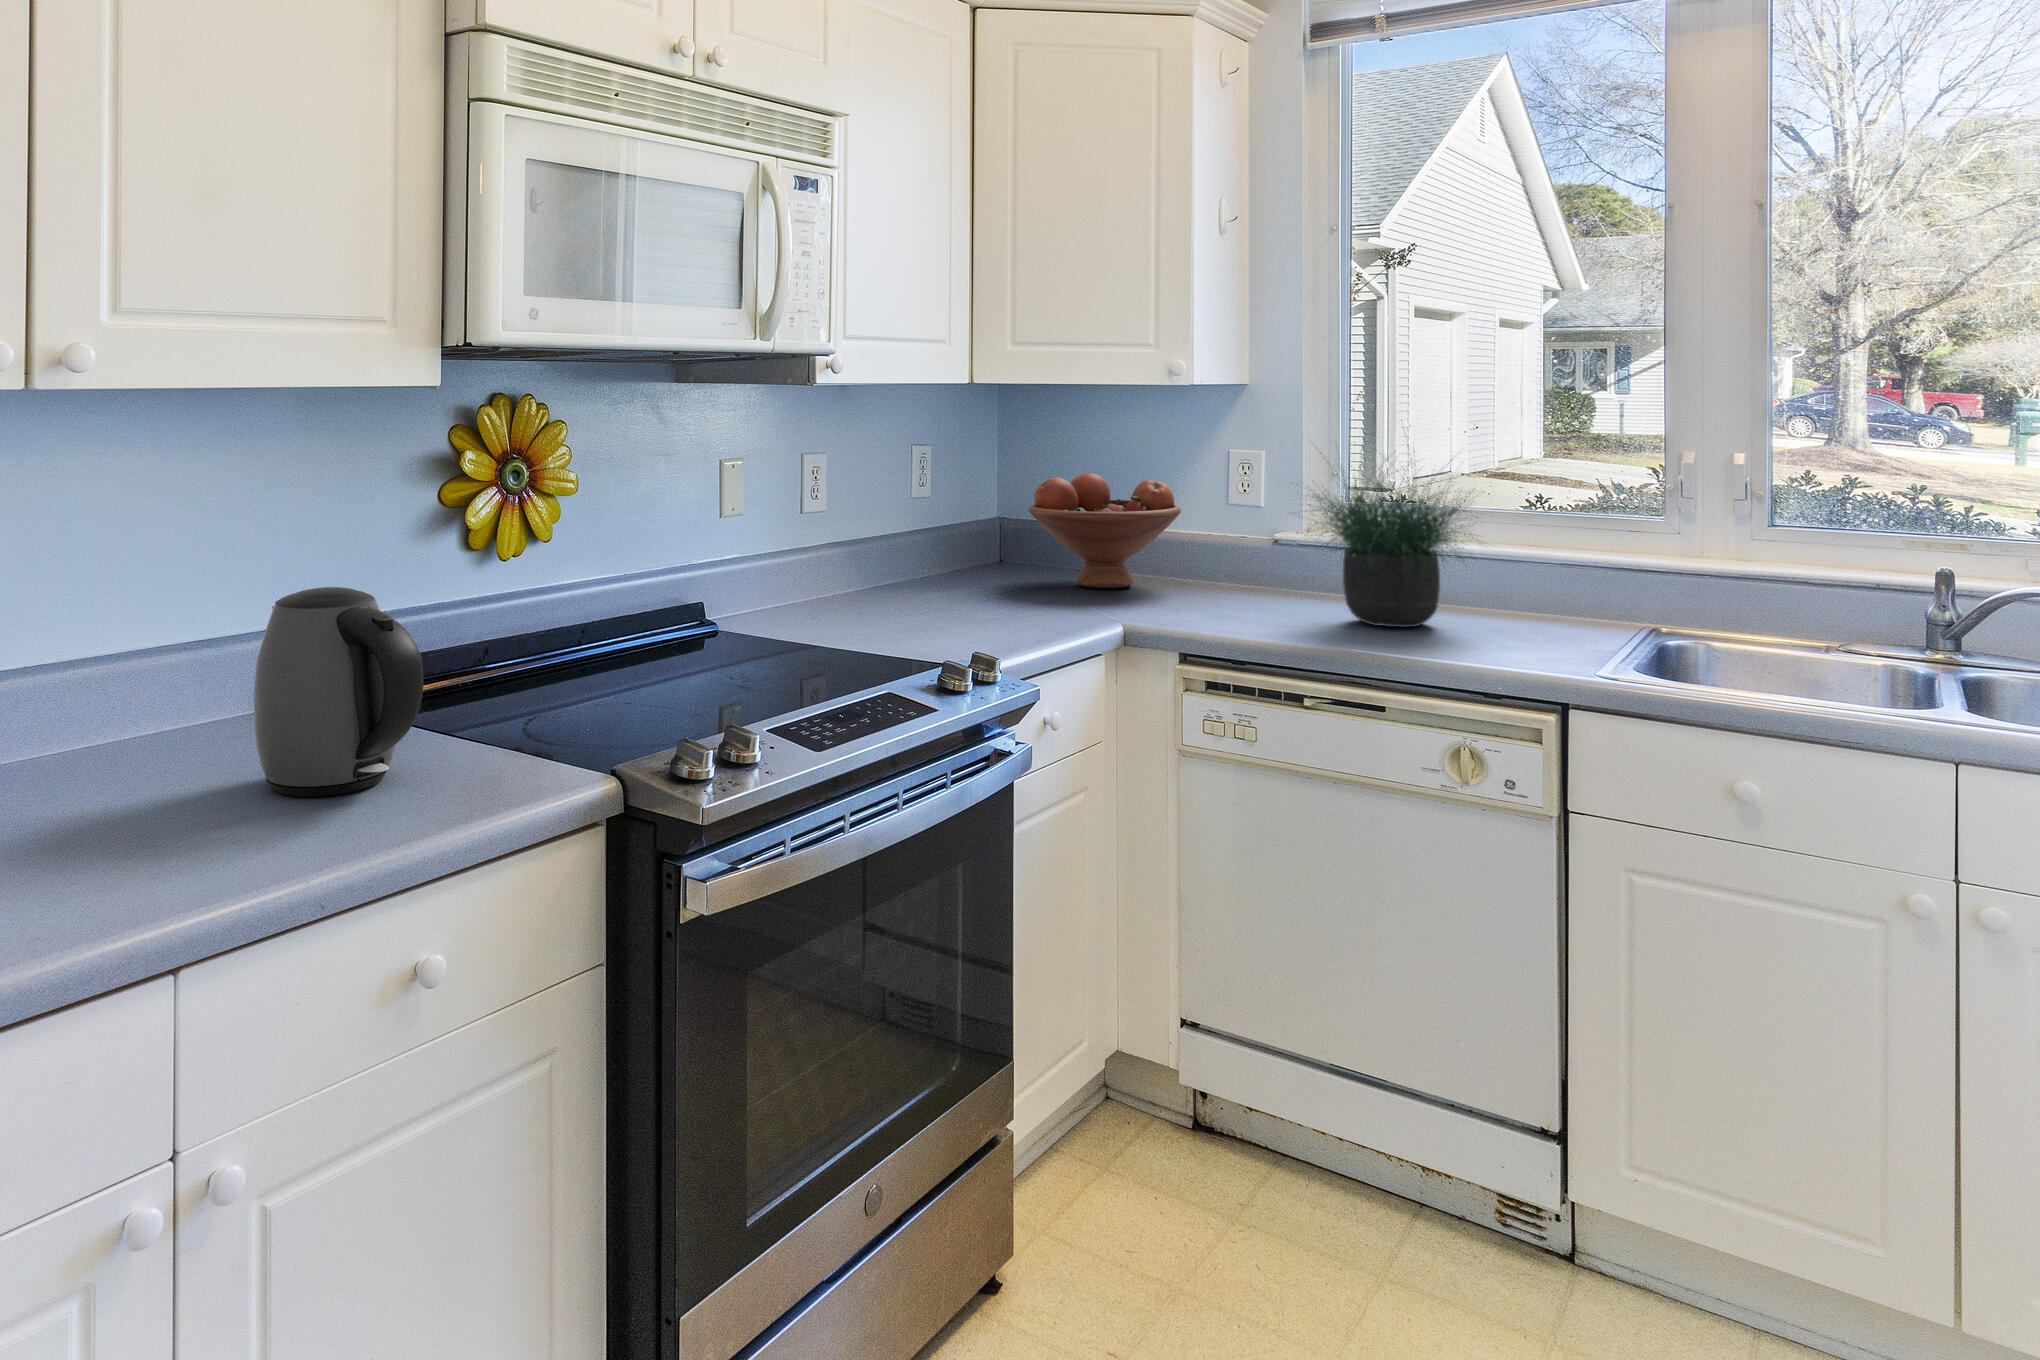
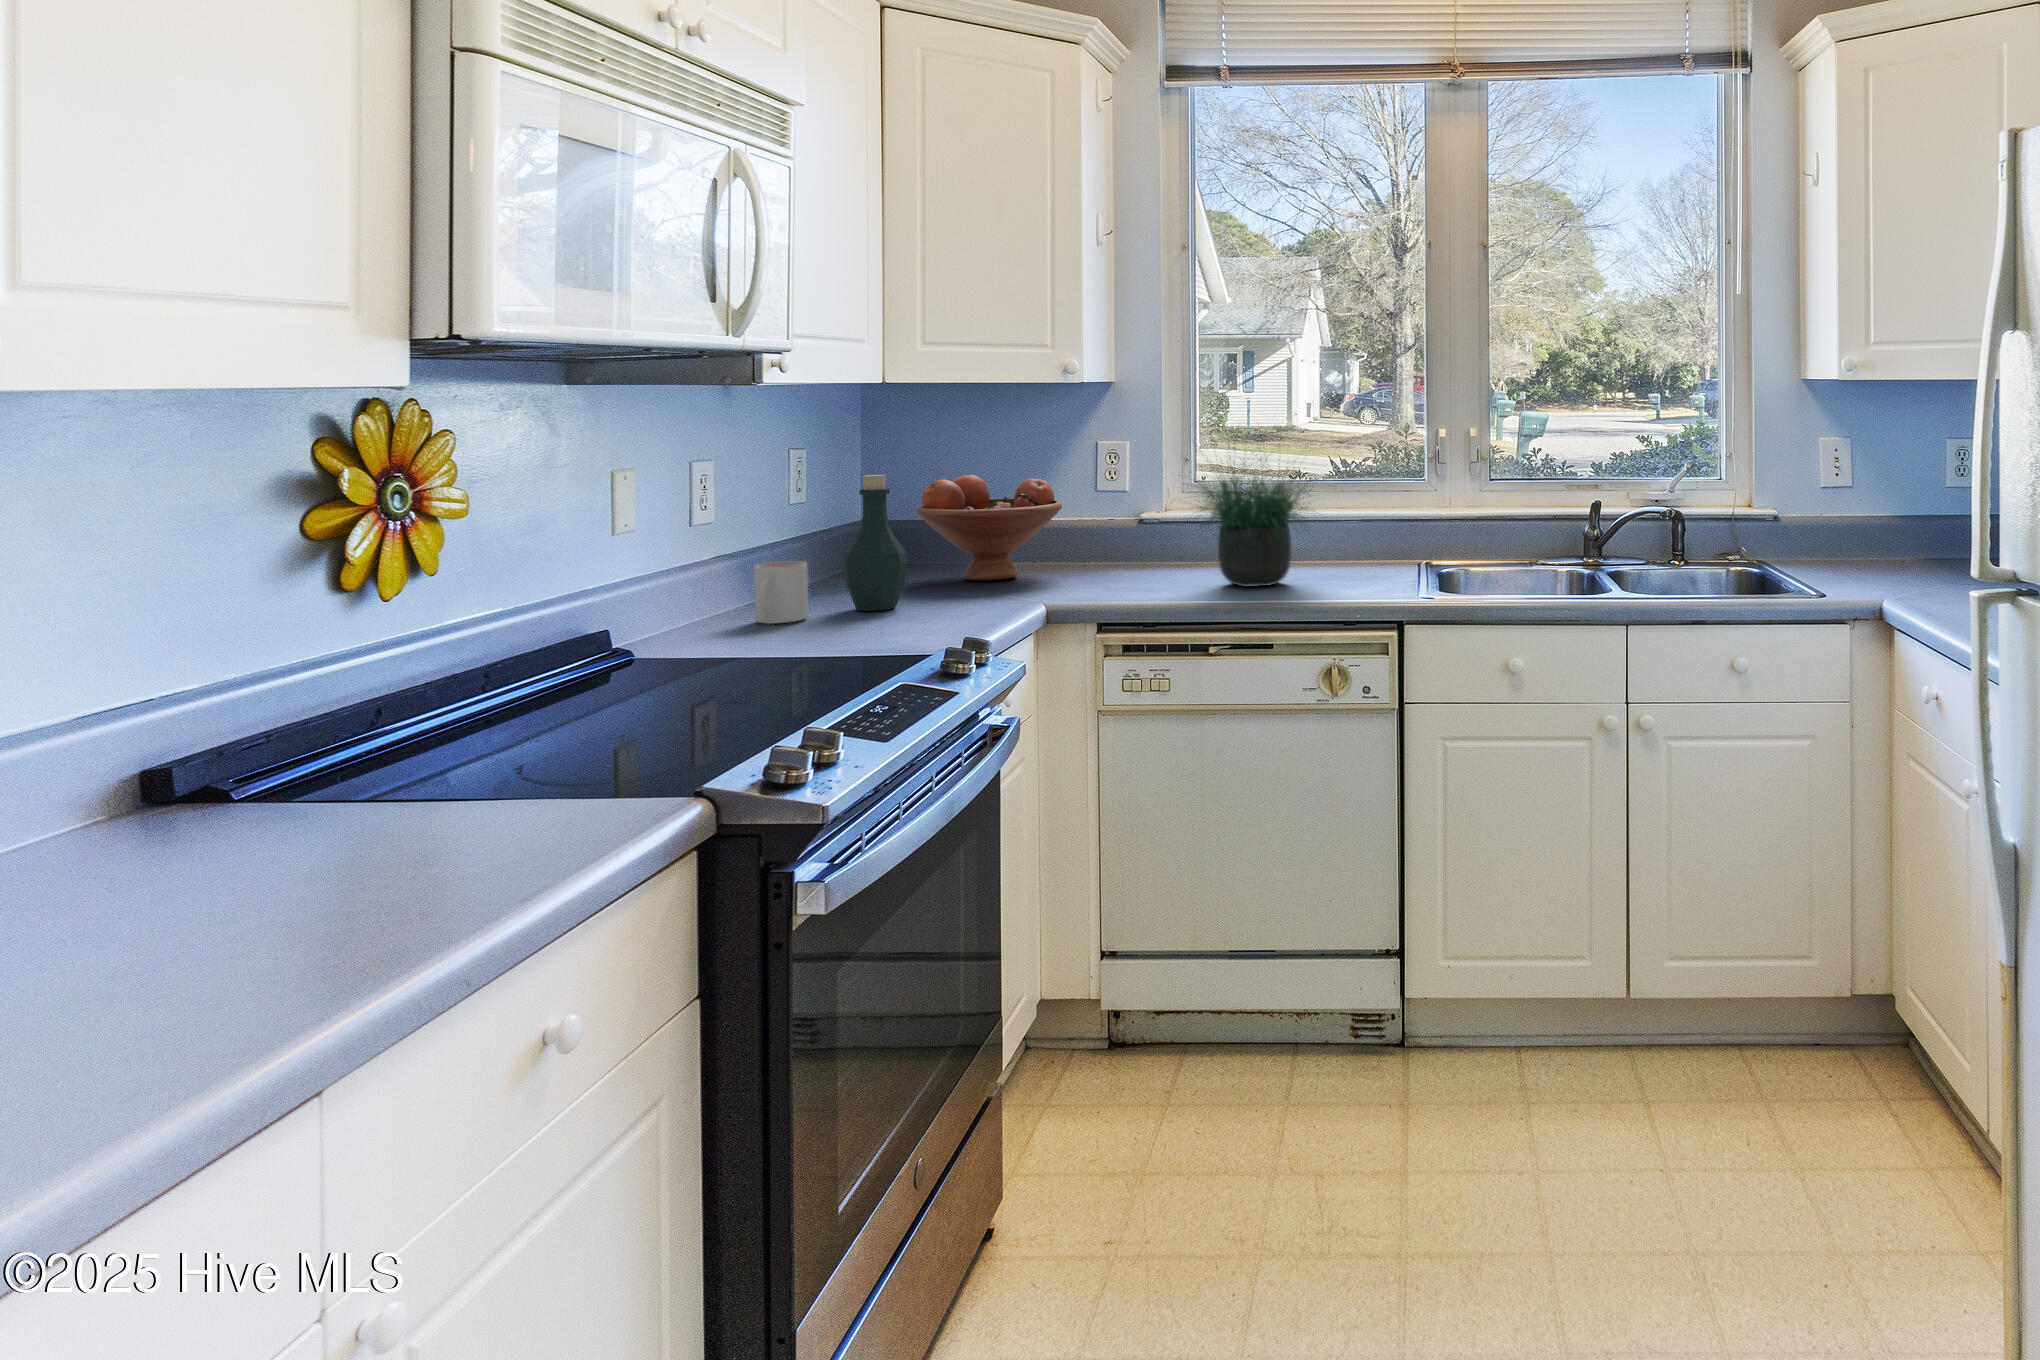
bottle: none [933,471,993,609] -> present [842,475,908,611]
mug: none [847,552,896,612] -> present [754,561,808,624]
kettle: present [254,587,423,796] -> none [181,631,472,900]

